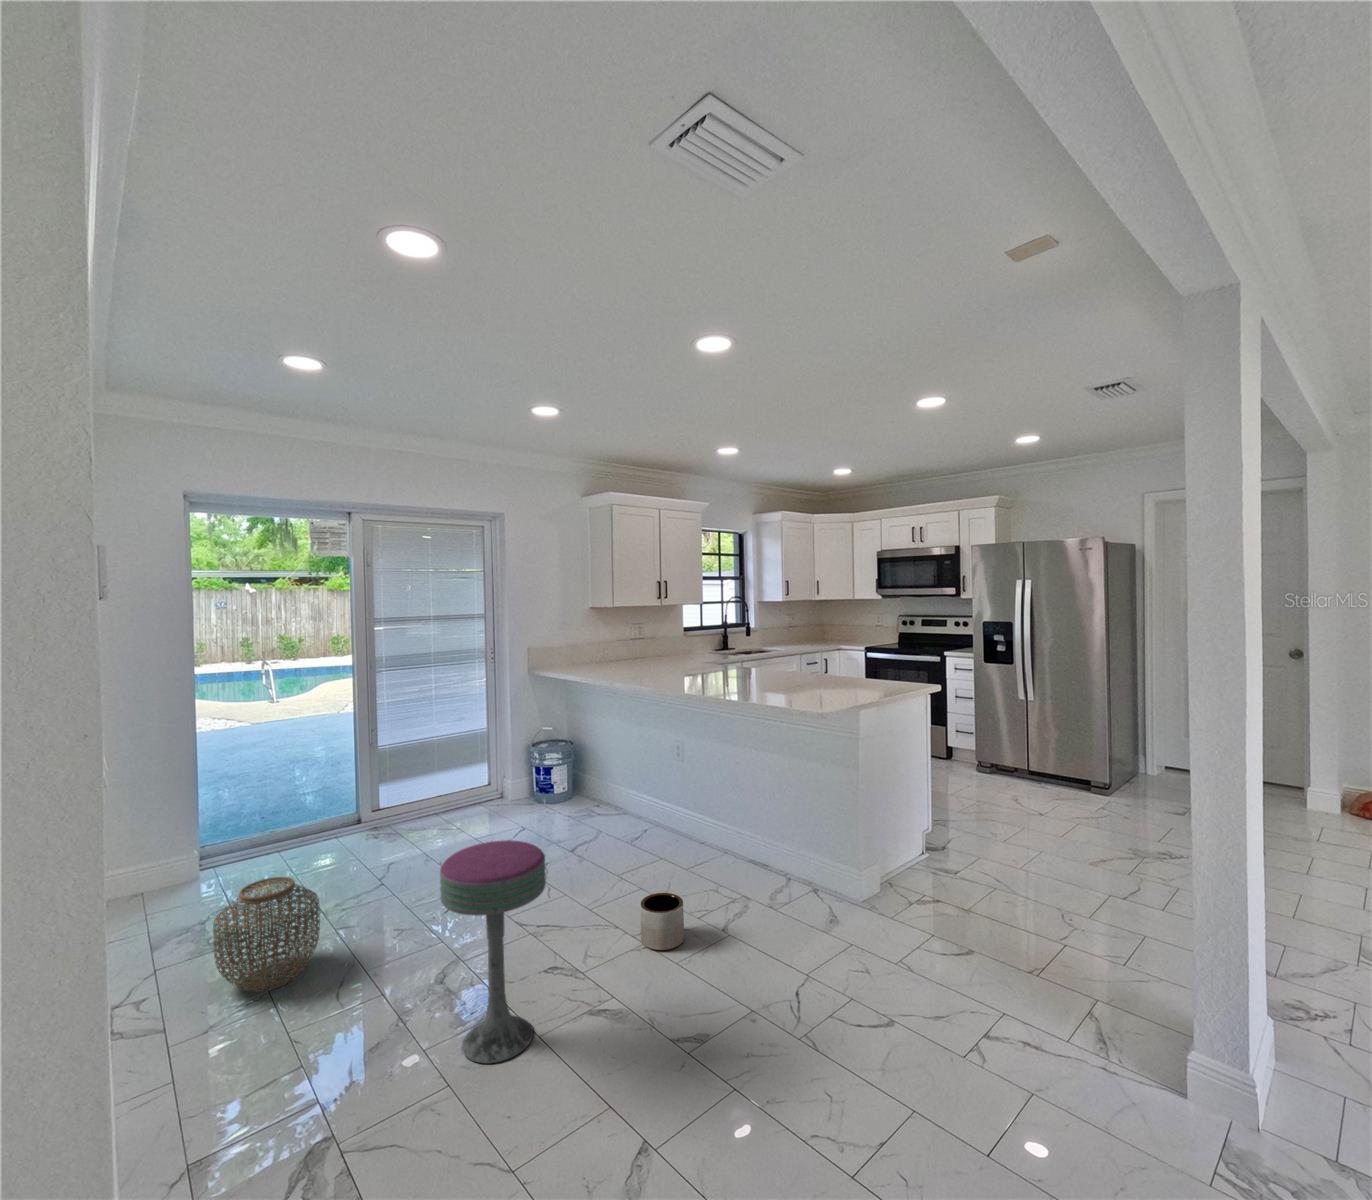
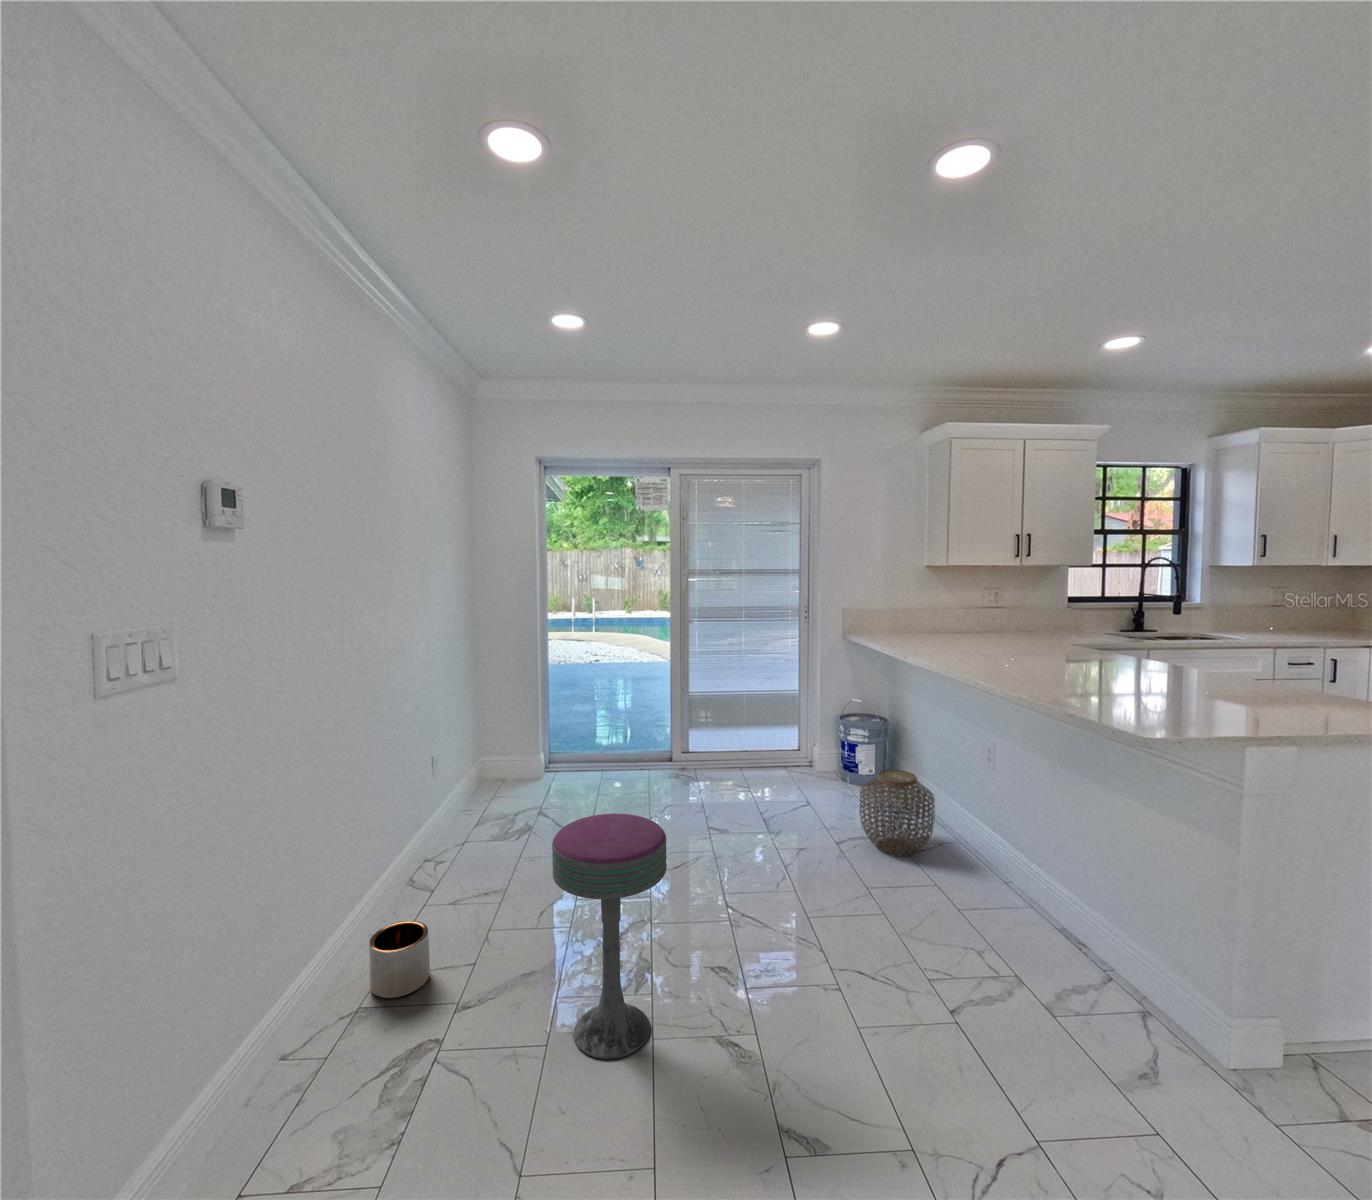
woven basket: present [213,877,320,992] -> present [859,770,935,856]
planter: present [641,893,684,950] -> present [369,921,430,998]

